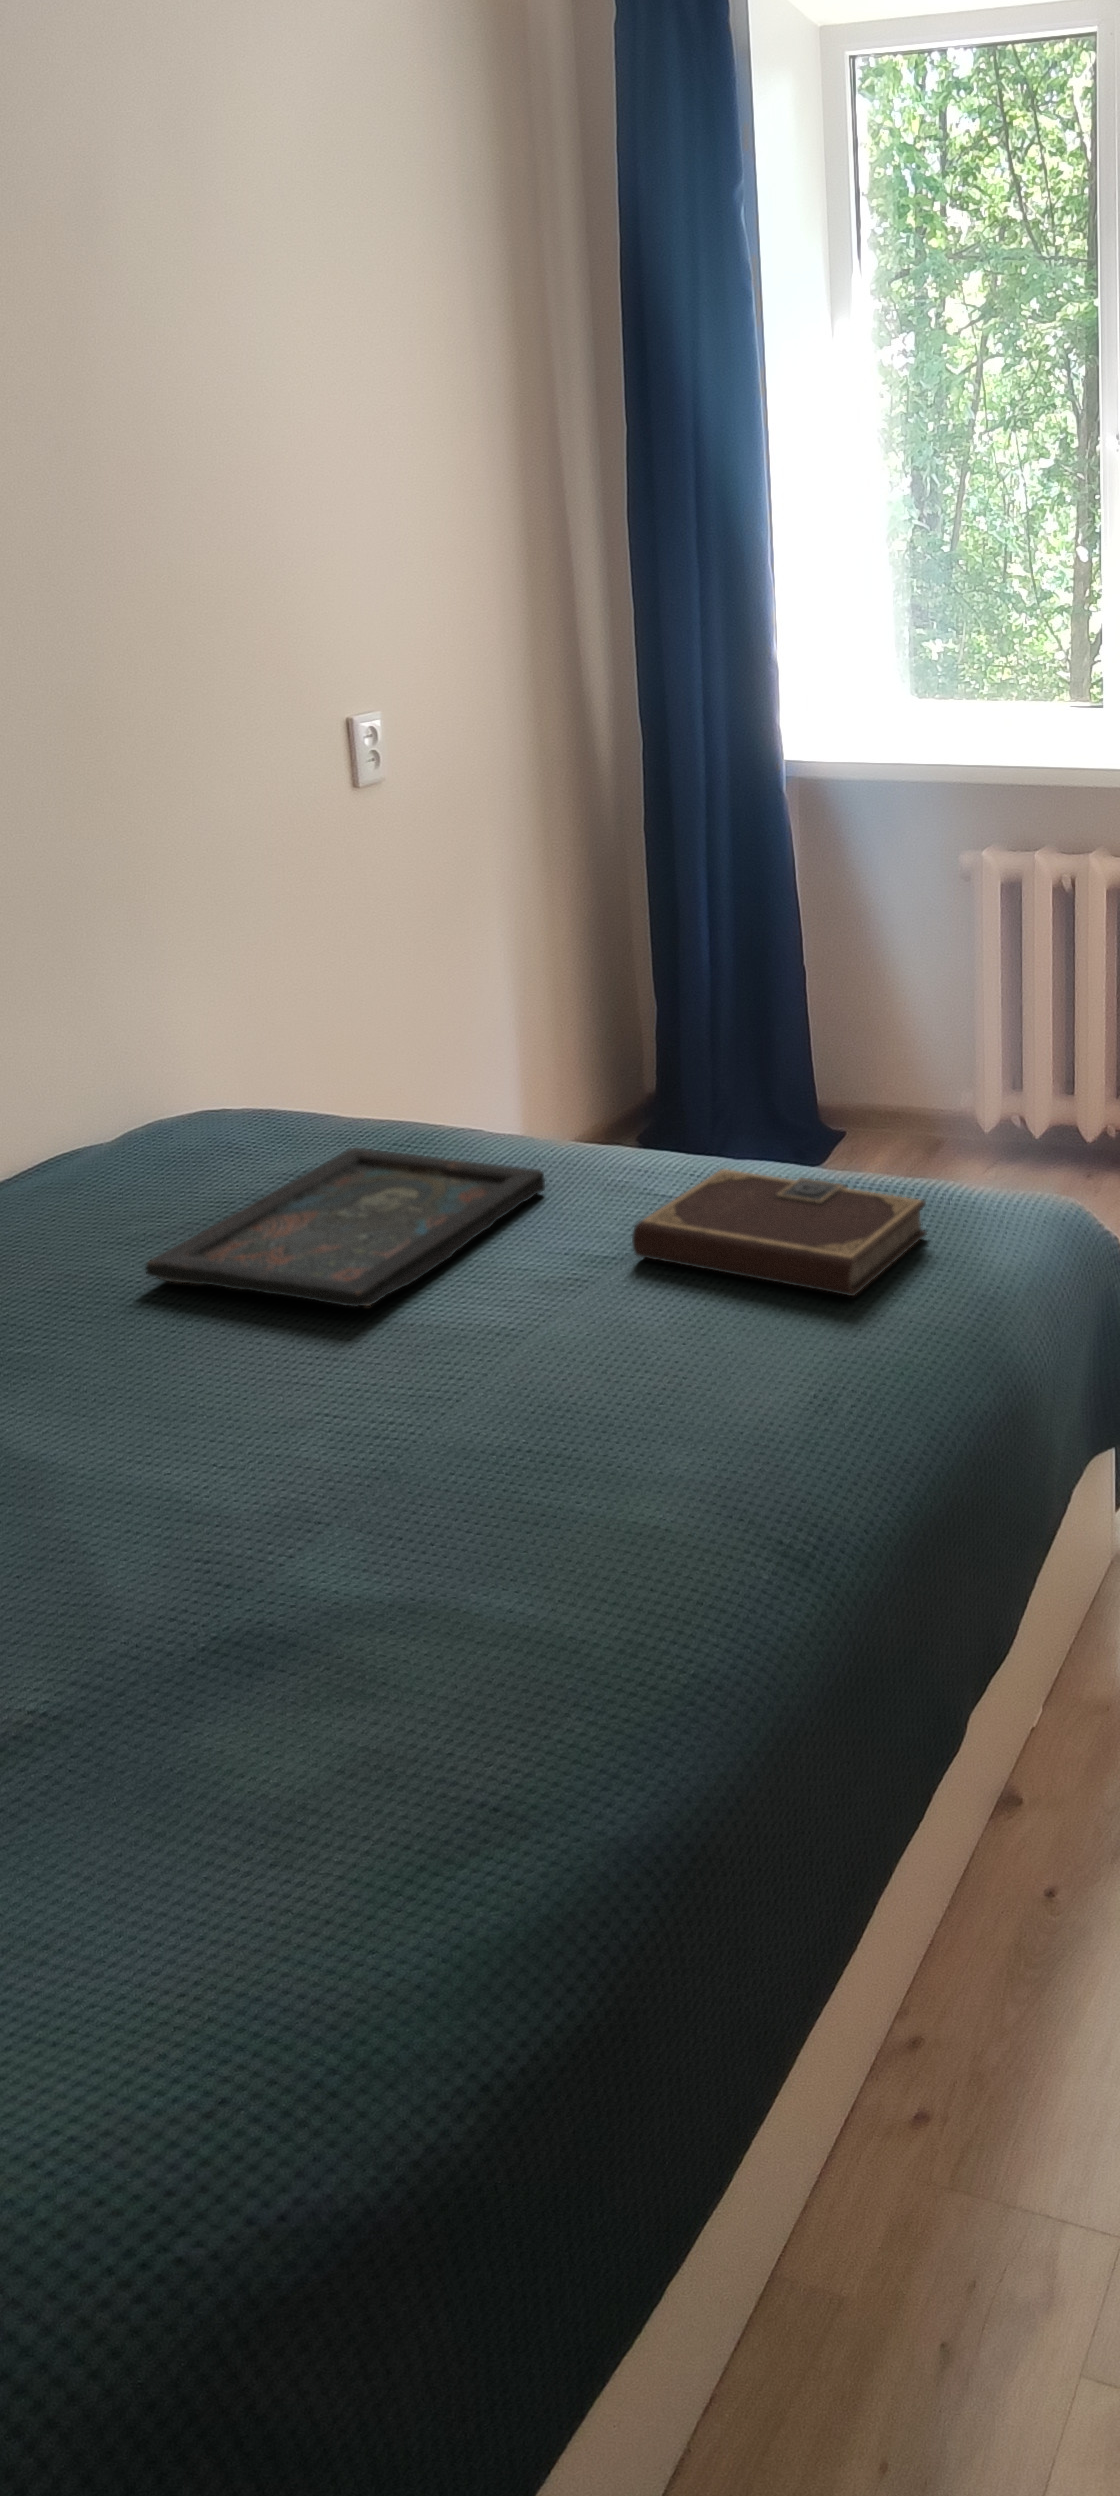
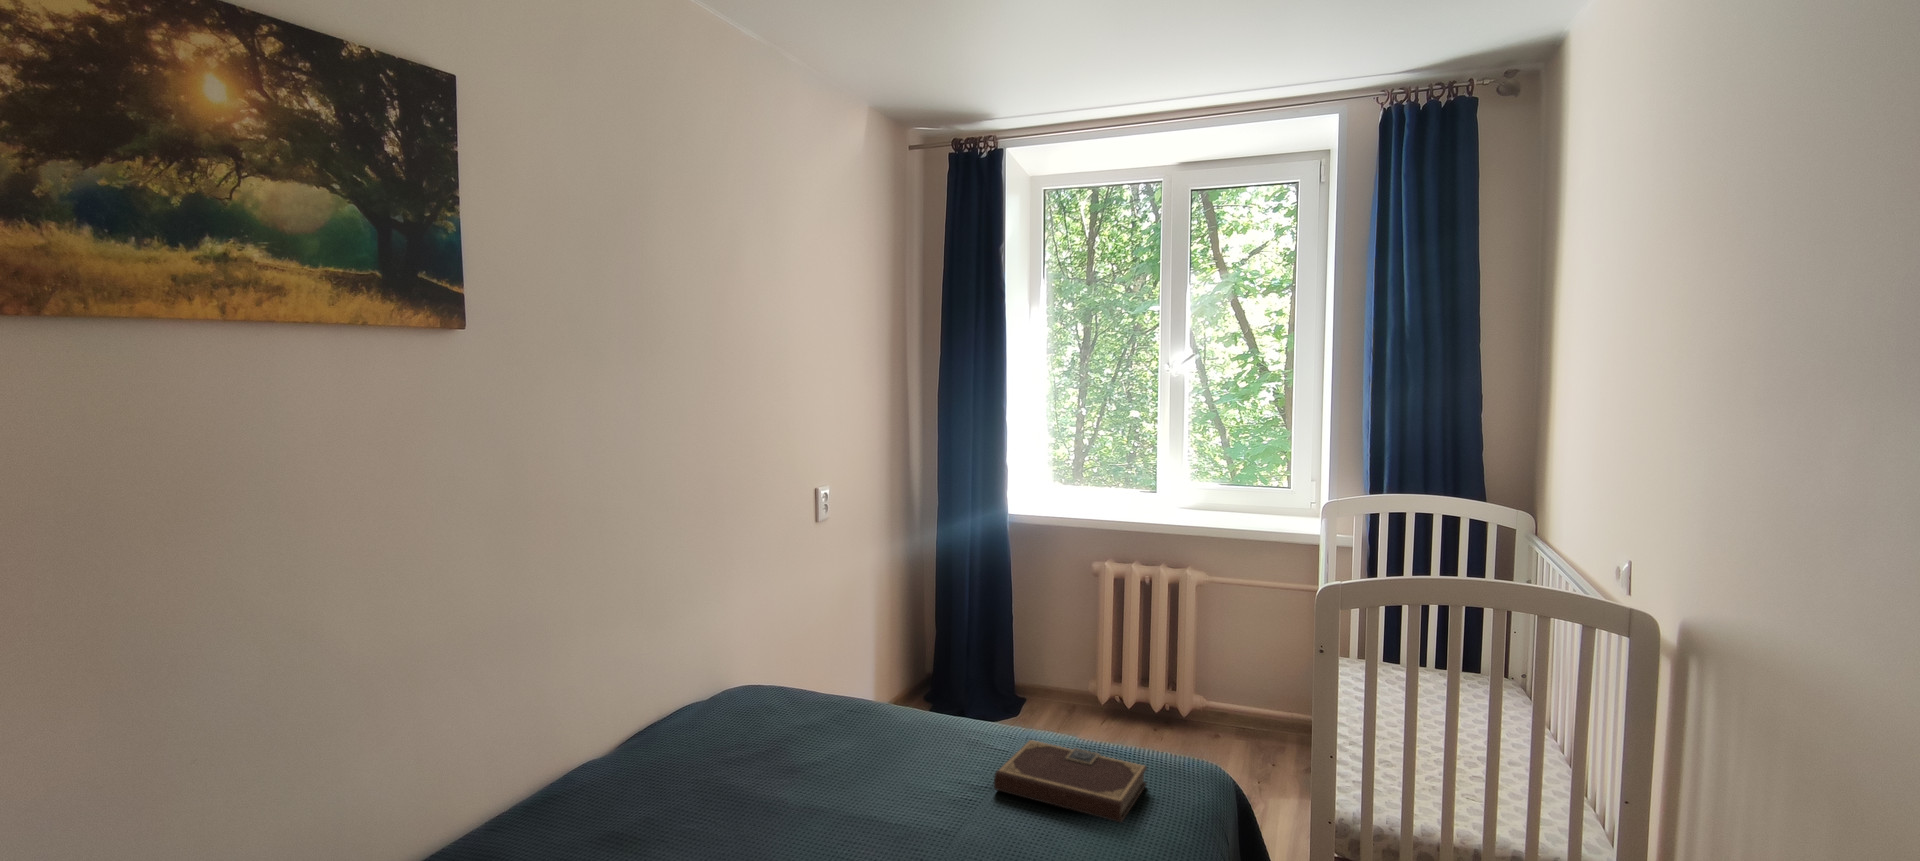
tray: present [146,1148,545,1307] -> none [741,716,935,815]

